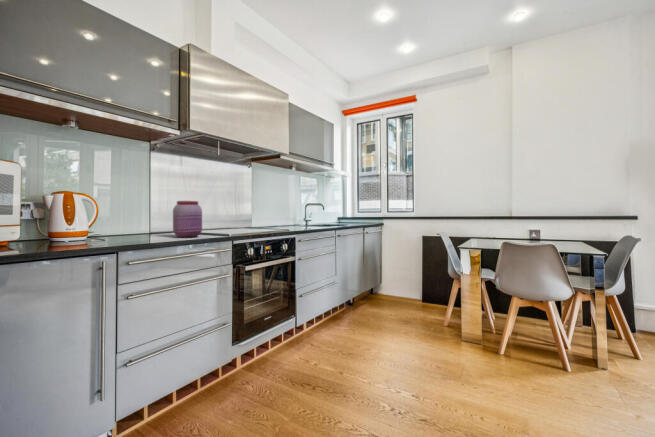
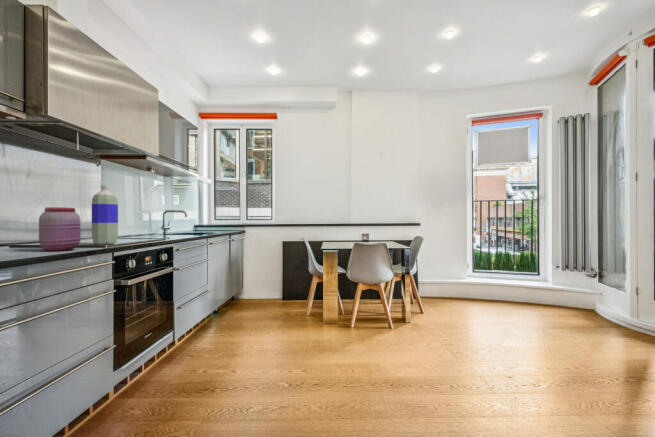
bottle: none [222,181,242,233] -> present [92,185,118,245]

